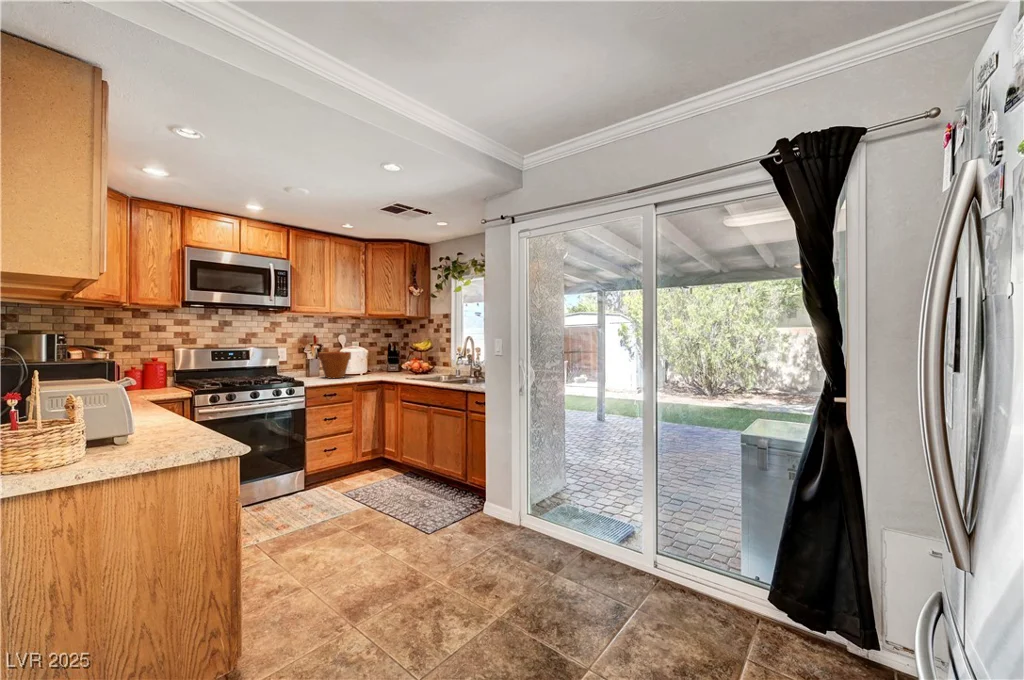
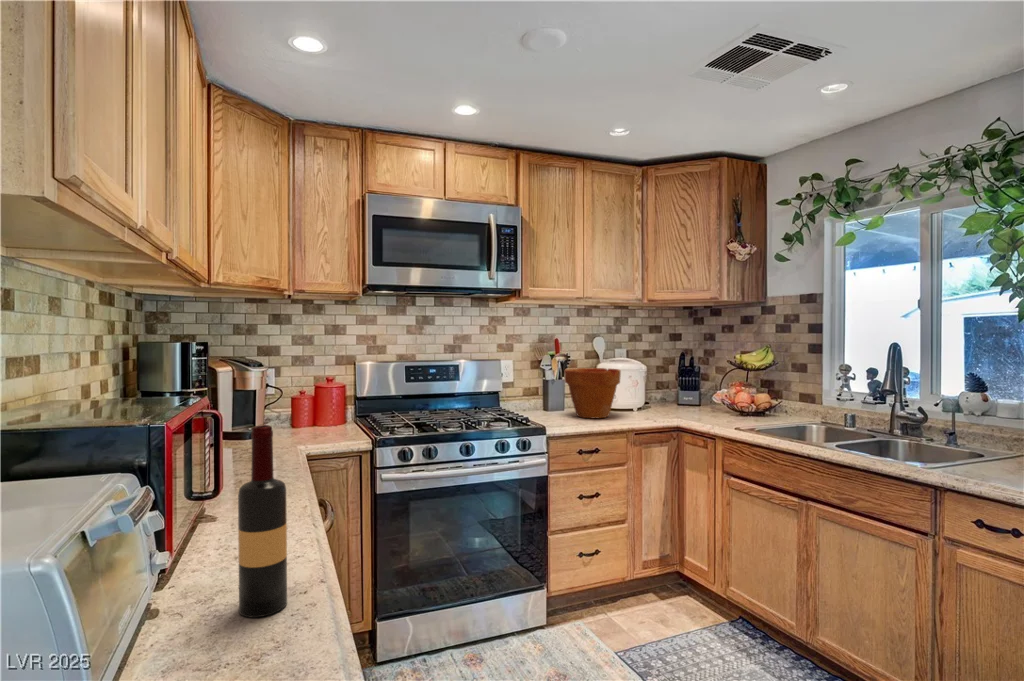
wine bottle: none [156,362,178,431] -> present [238,425,287,617]

